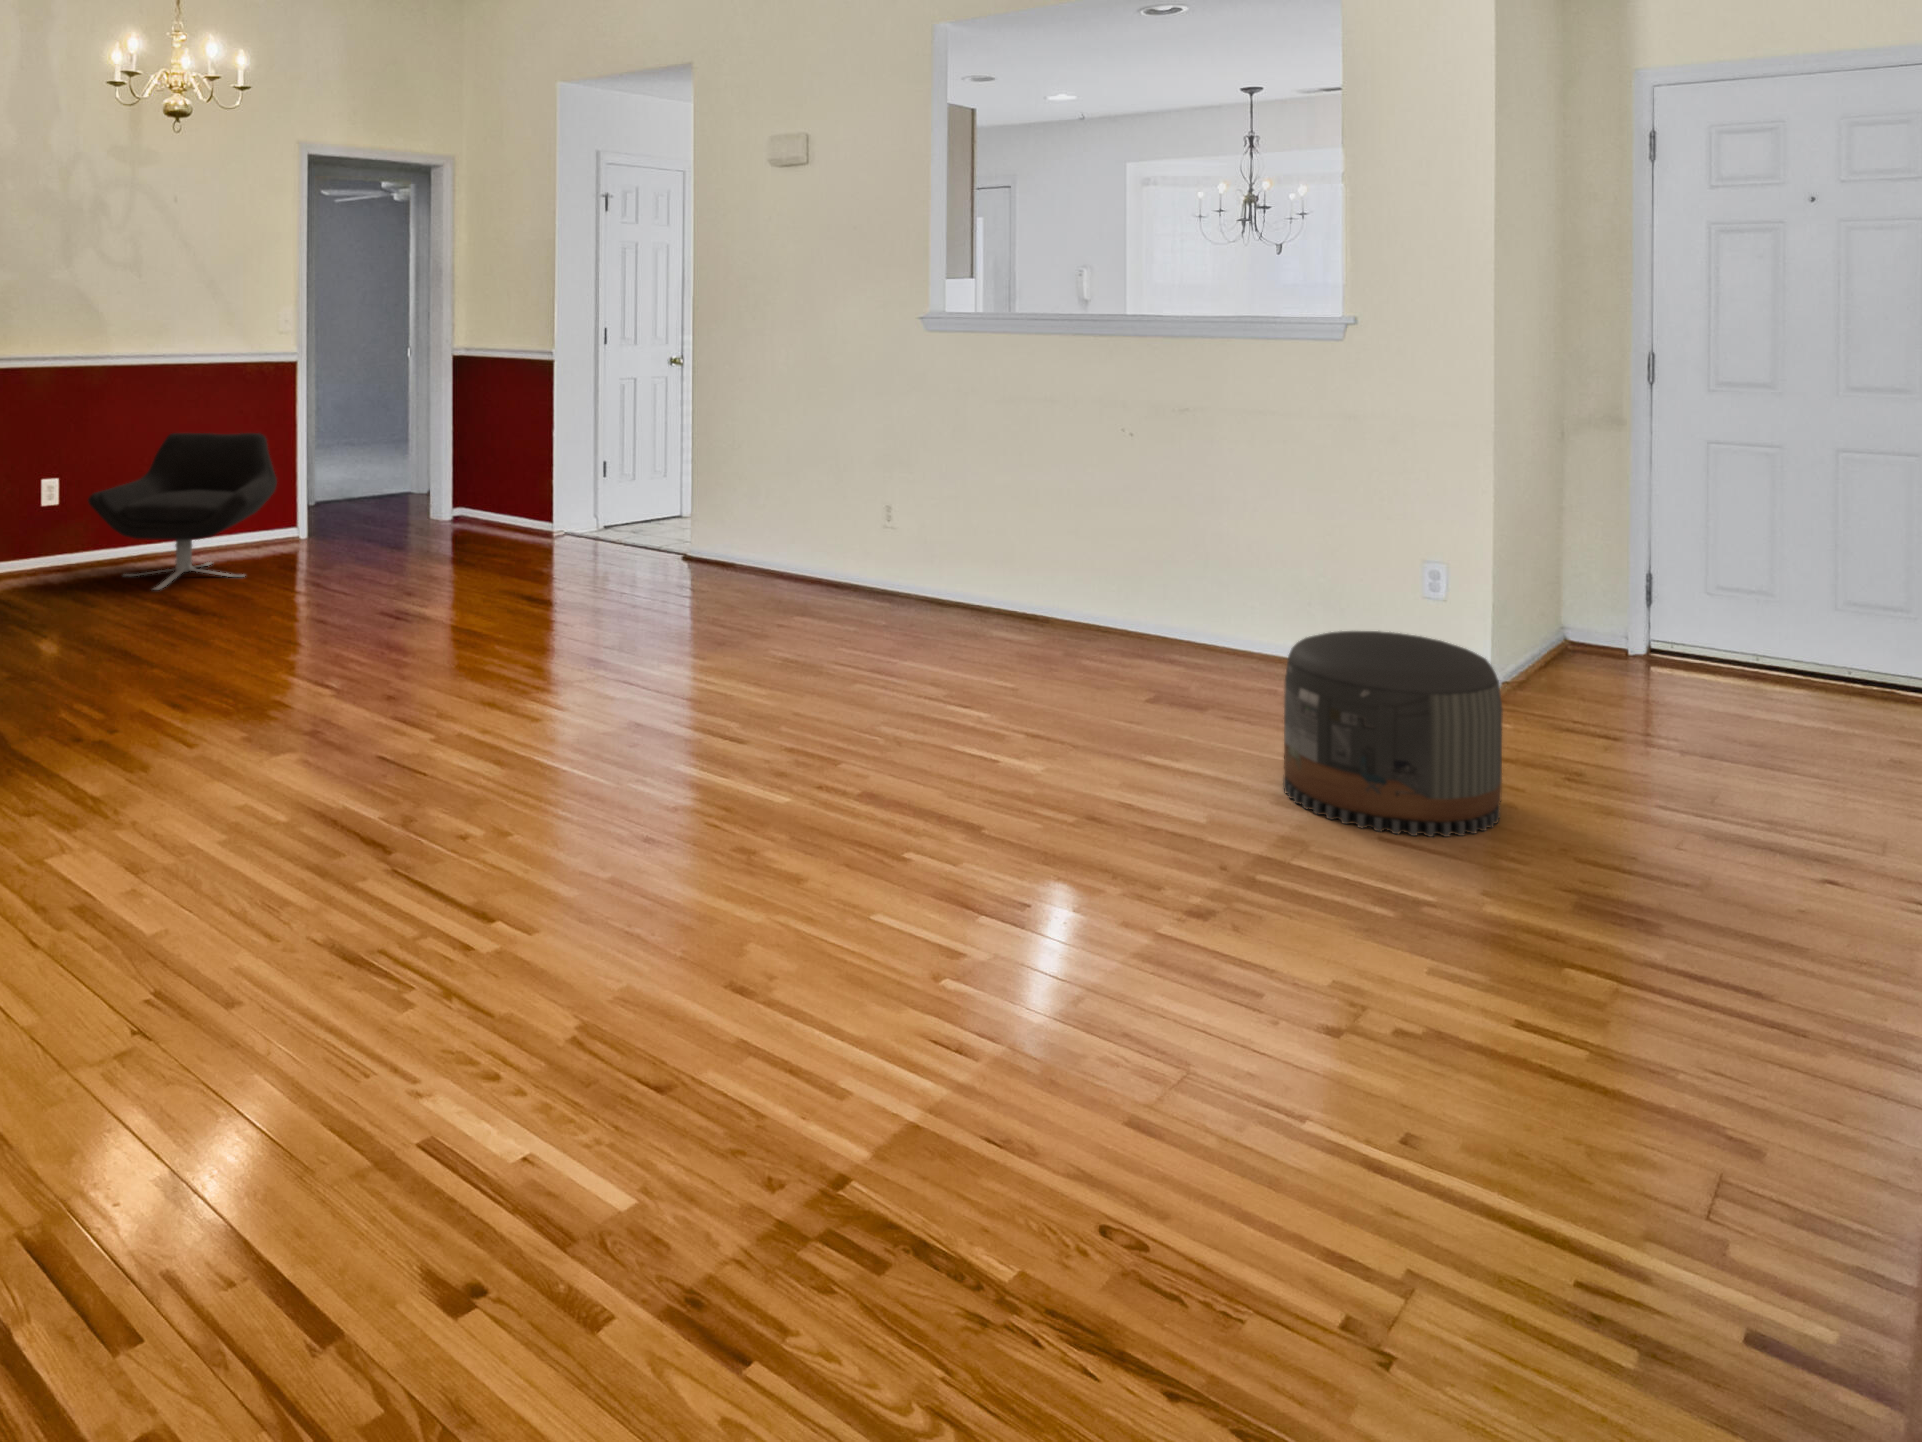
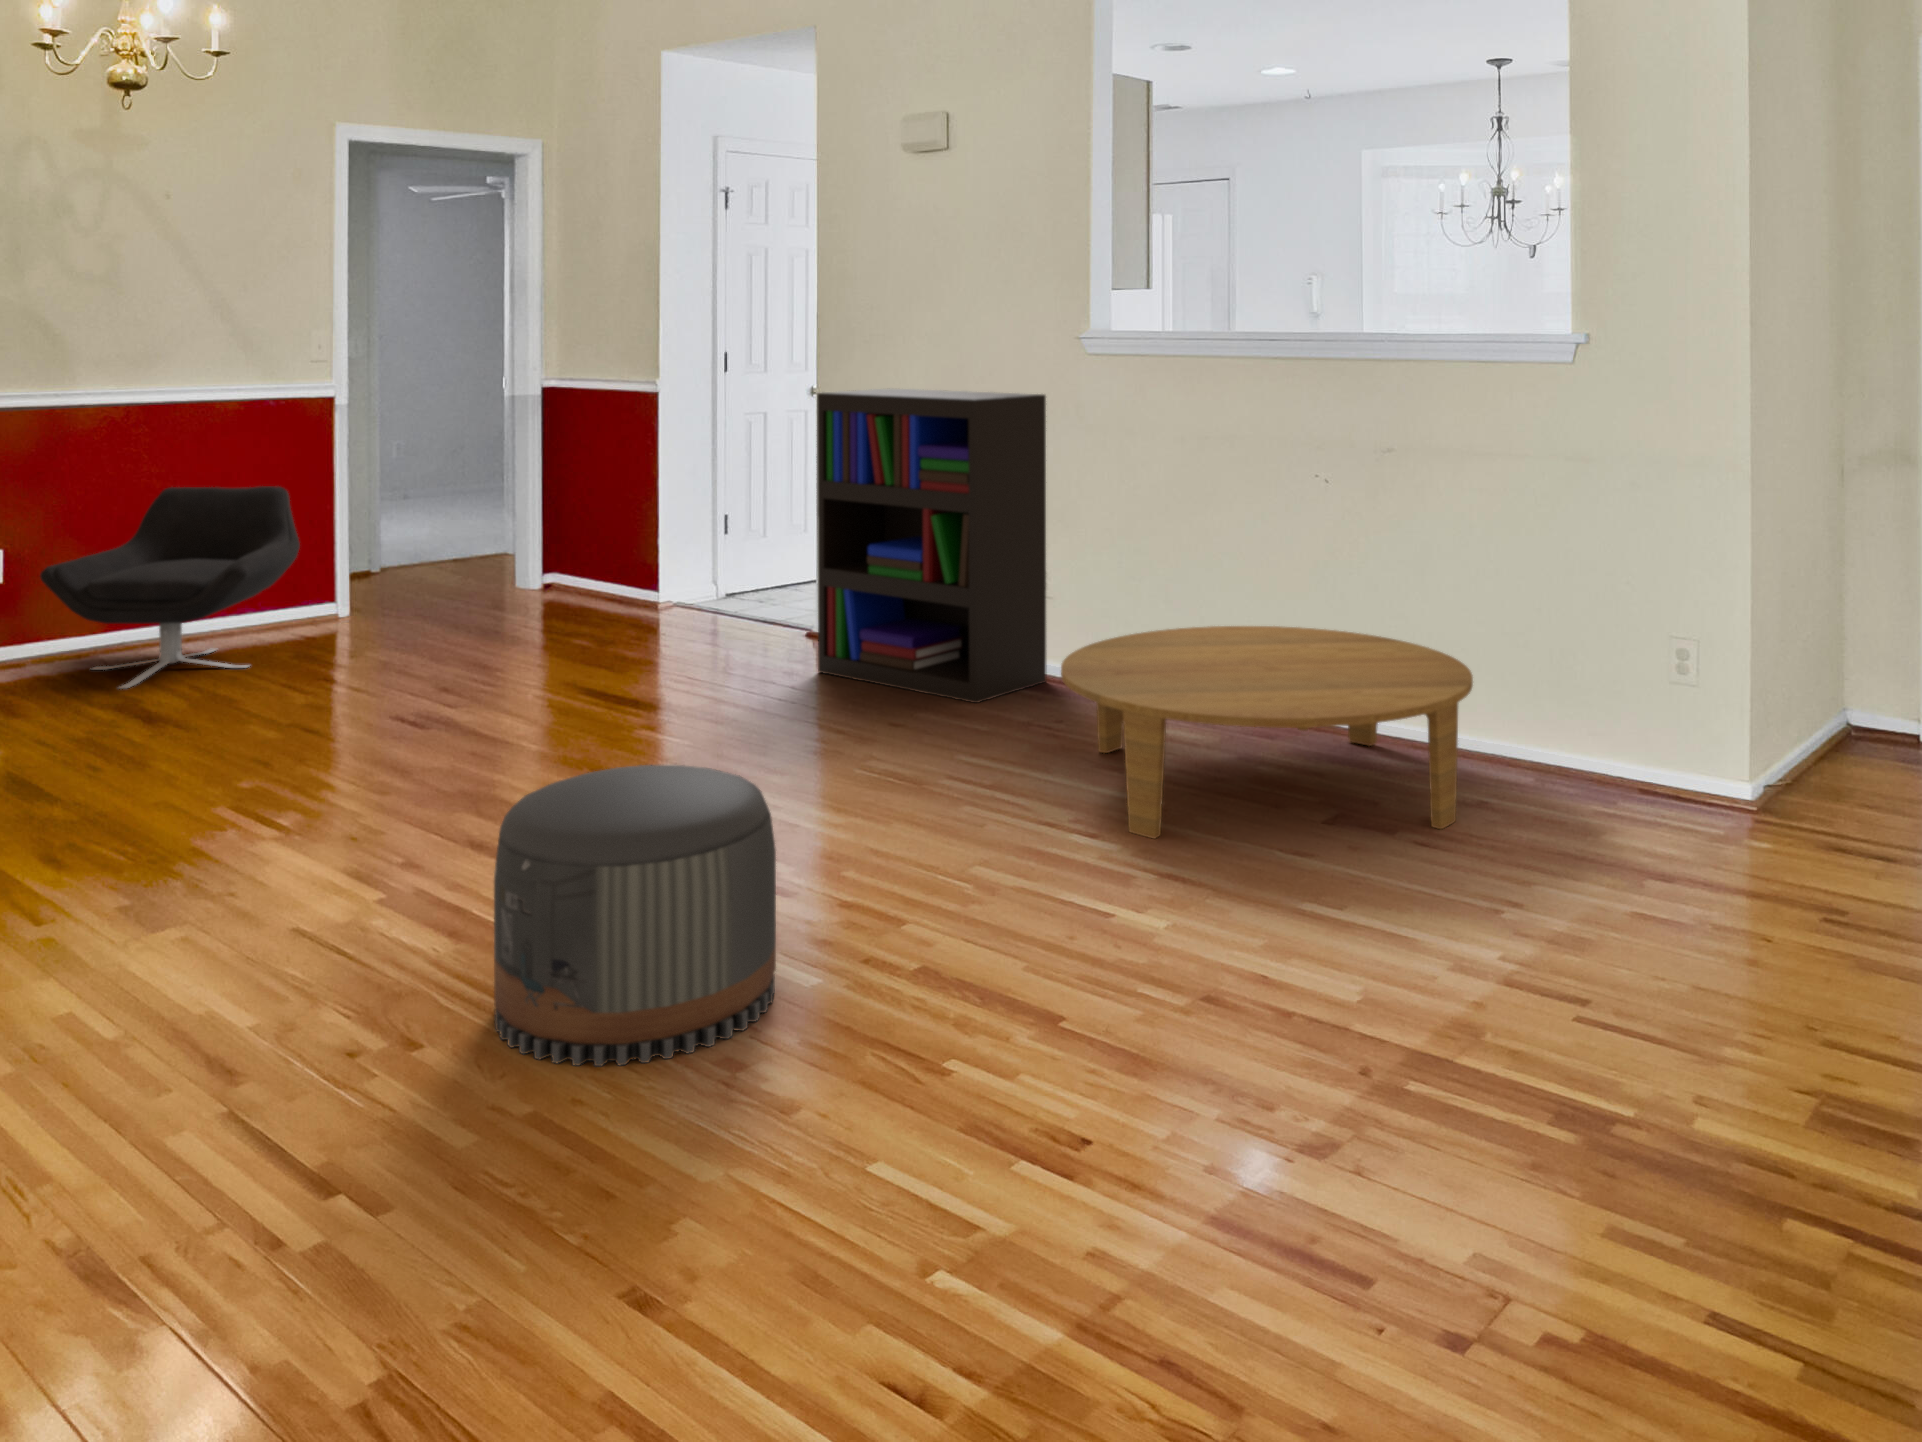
bookshelf: none [701,359,891,614] -> present [817,389,1046,703]
coffee table: none [928,553,1265,712] -> present [1061,626,1473,839]
pouf: present [1283,631,1503,837] -> present [494,765,776,1066]

